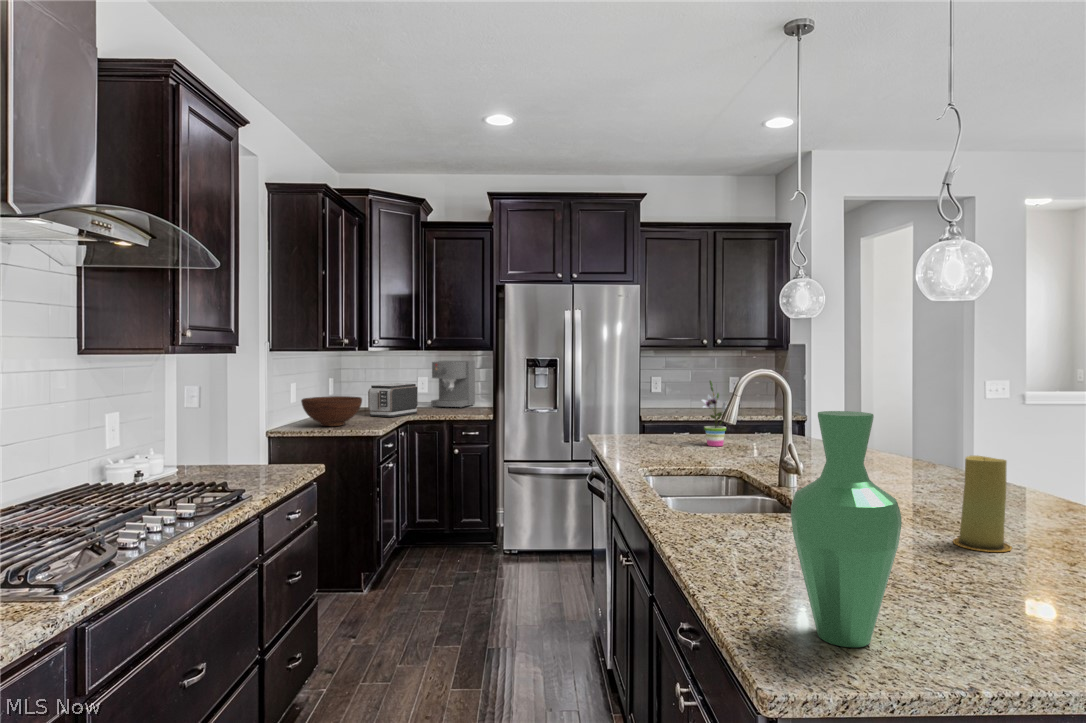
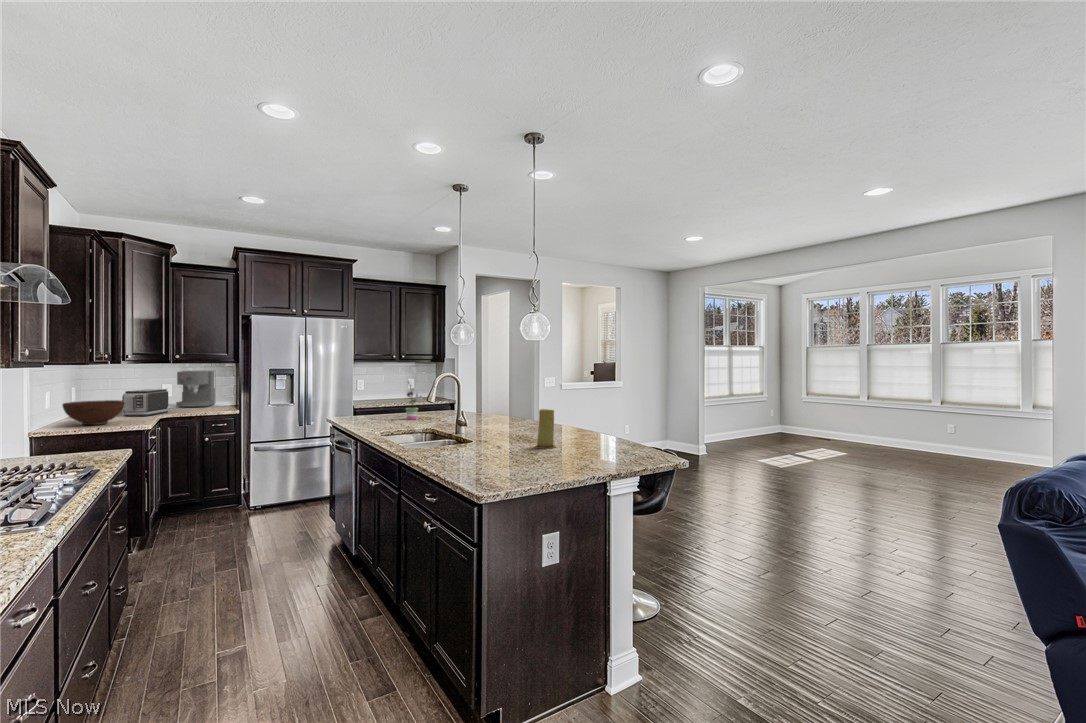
vase: present [791,411,902,647] -> none [480,389,520,479]

